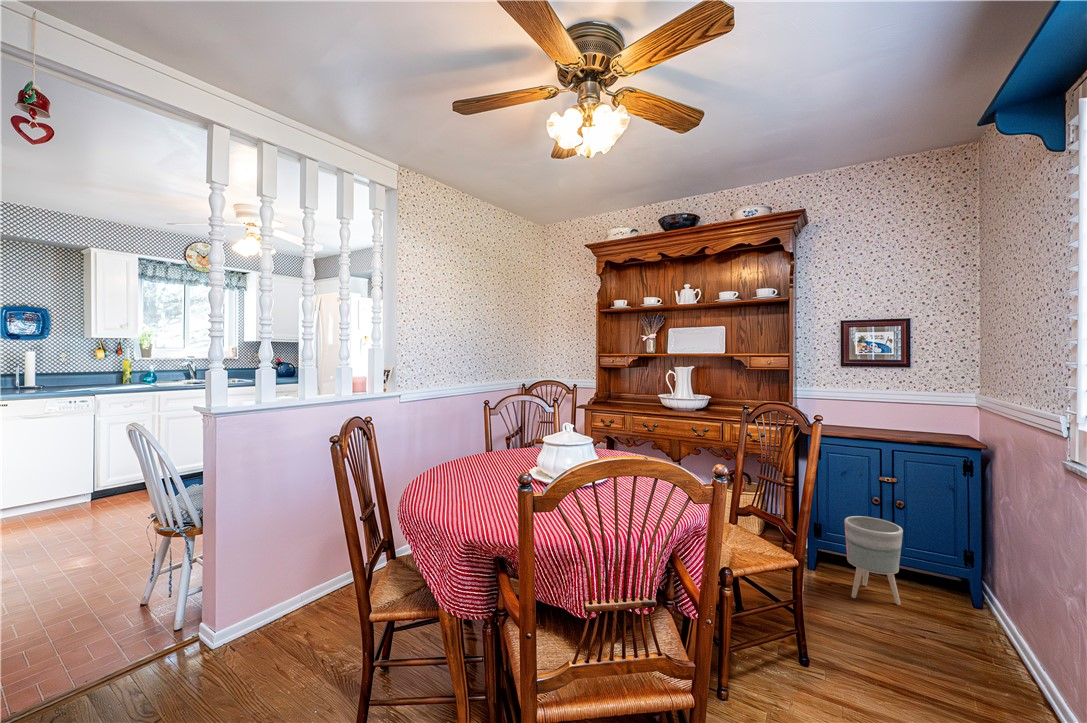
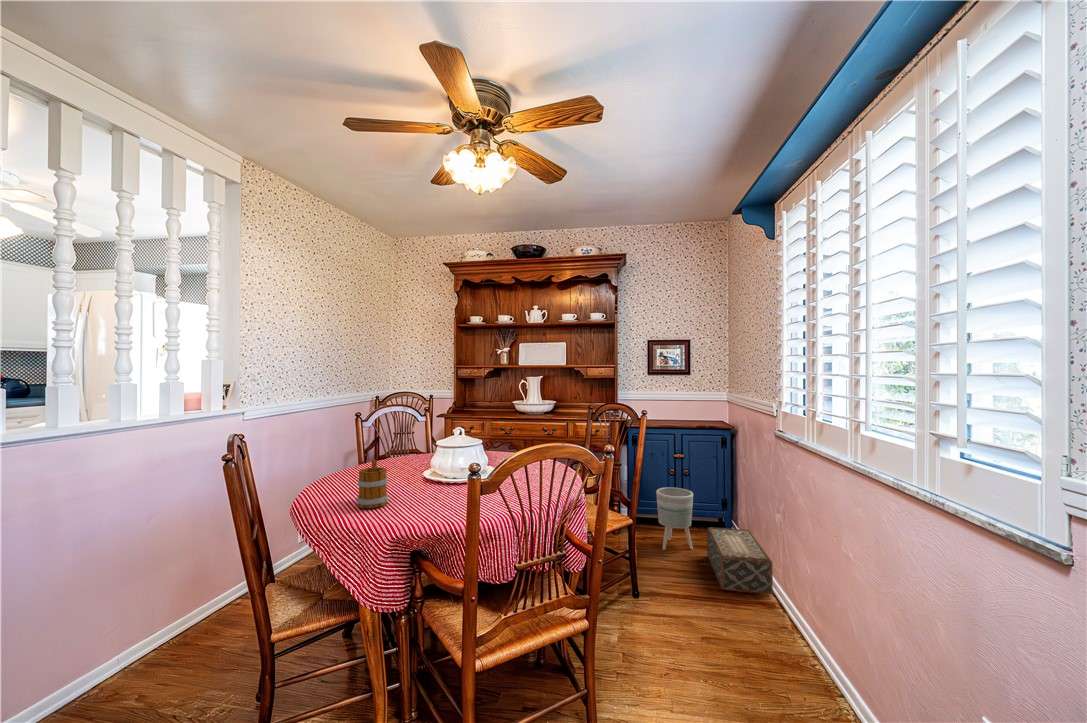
mug: none [448,455,479,507] -> present [357,460,388,509]
woven basket: none [923,581,1036,704] -> present [707,527,773,594]

